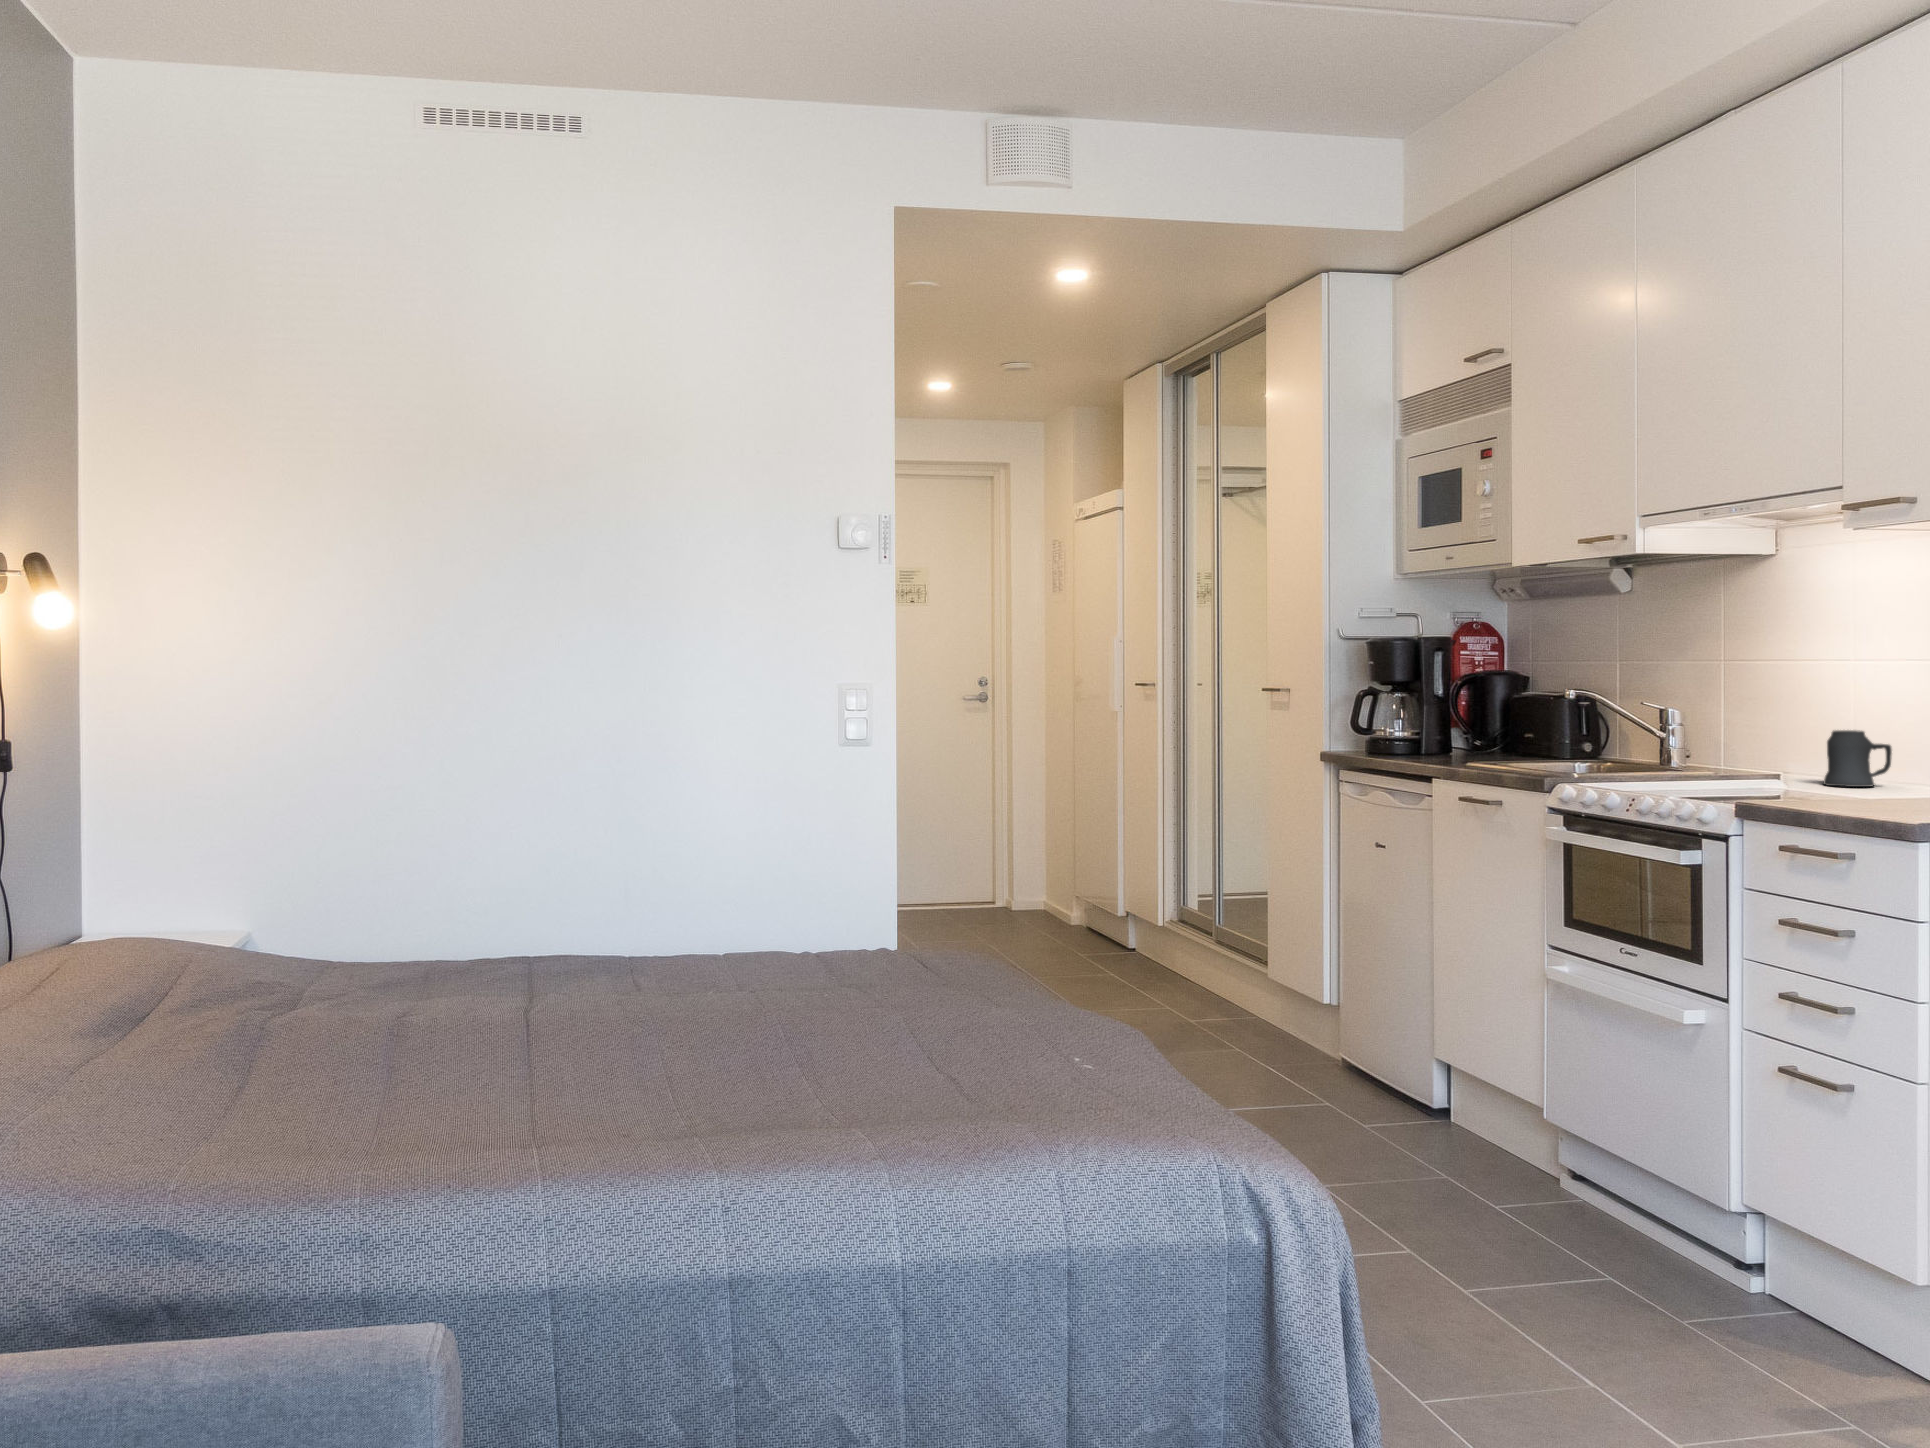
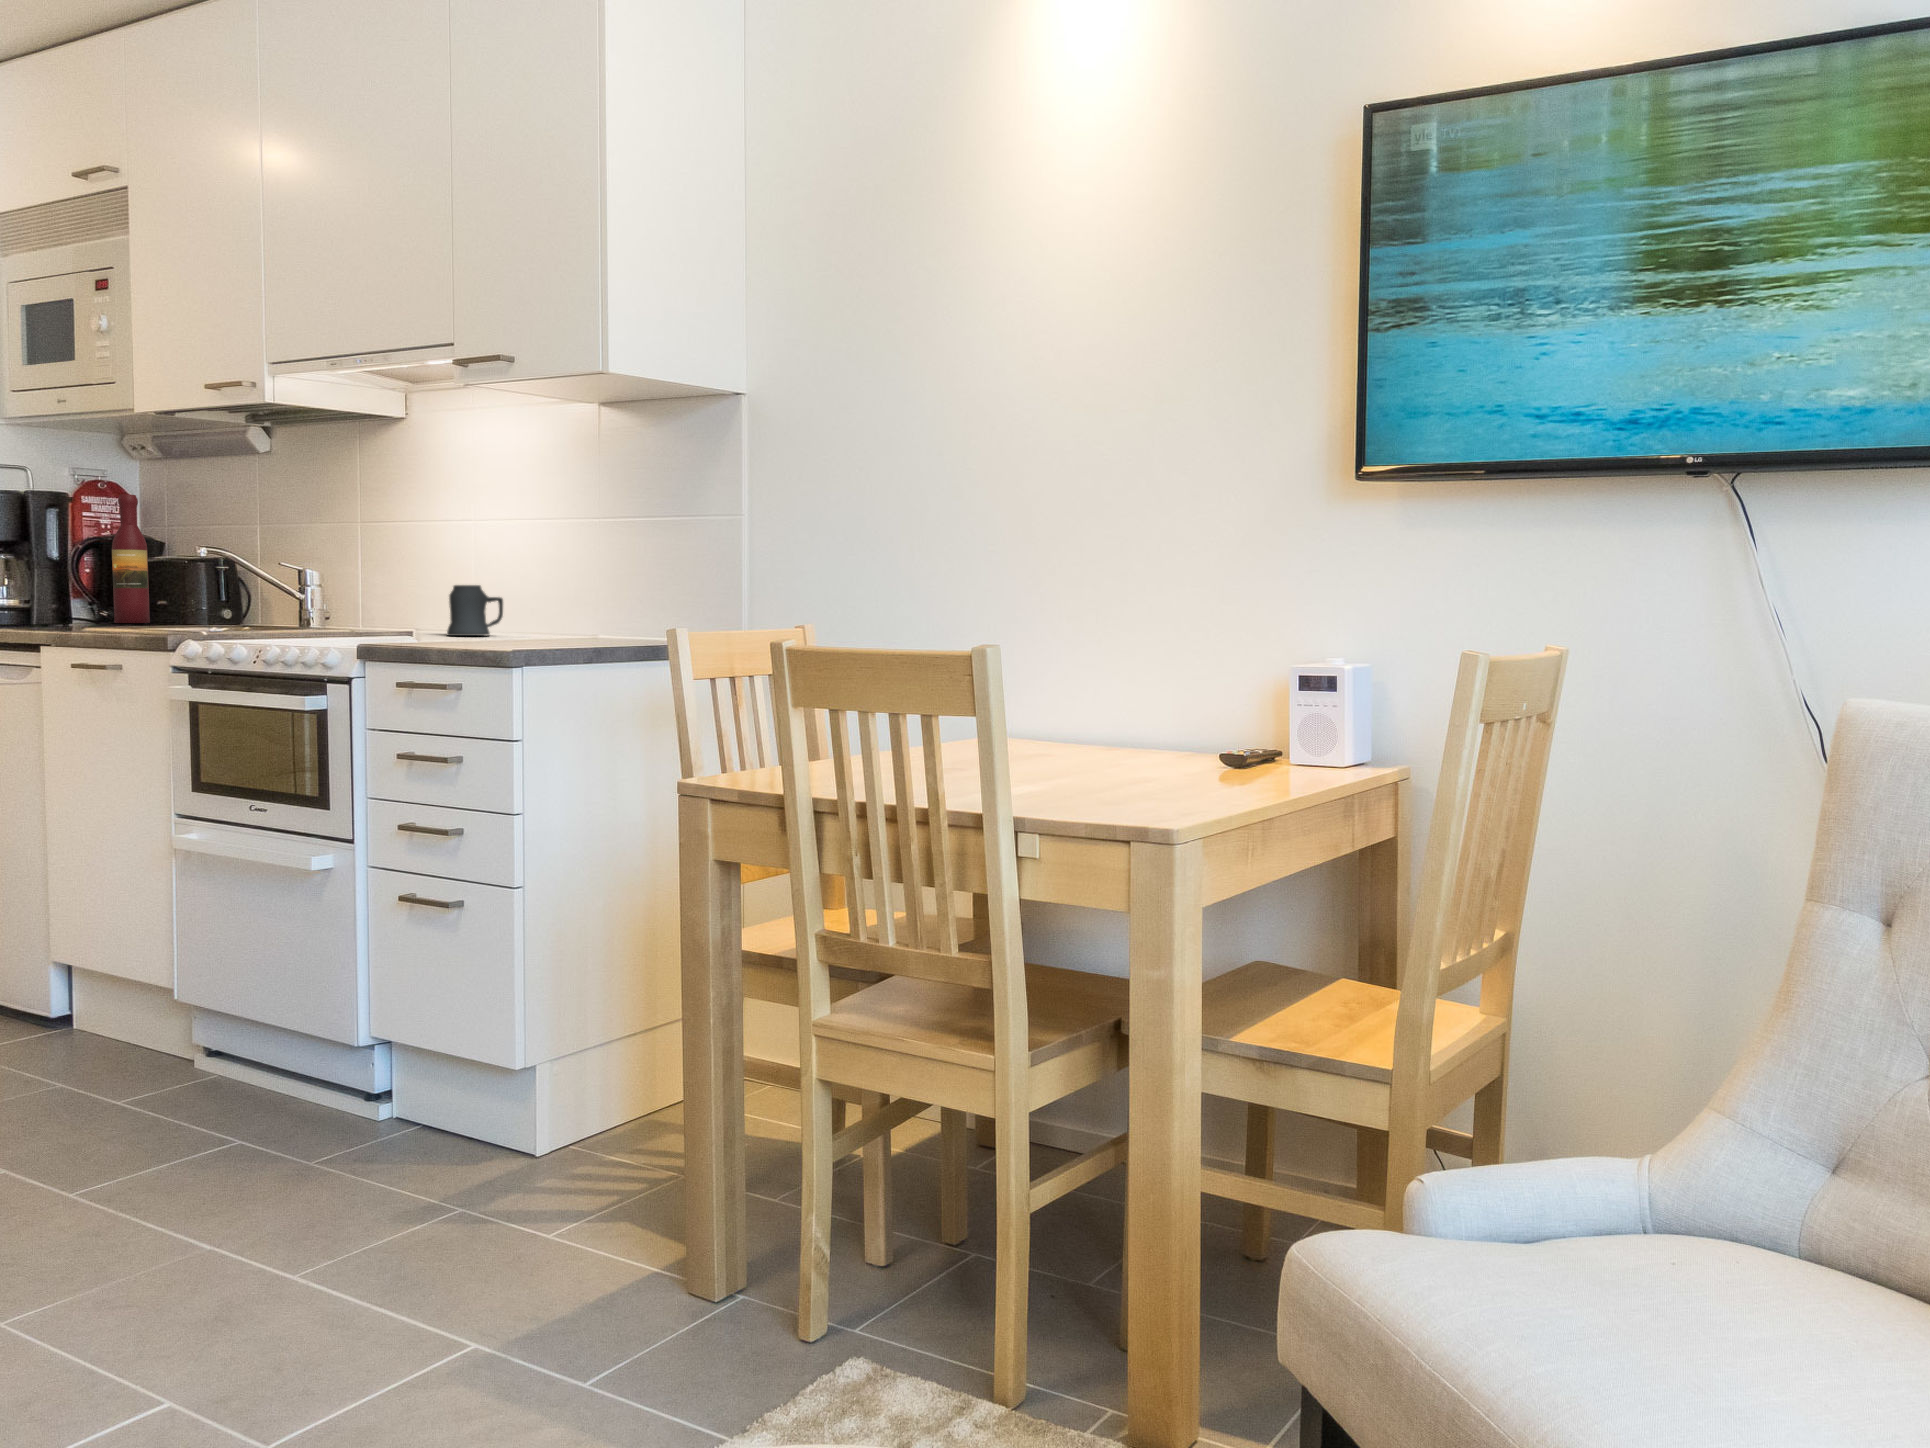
wine bottle: none [1490,640,1520,757] -> present [112,494,150,623]

